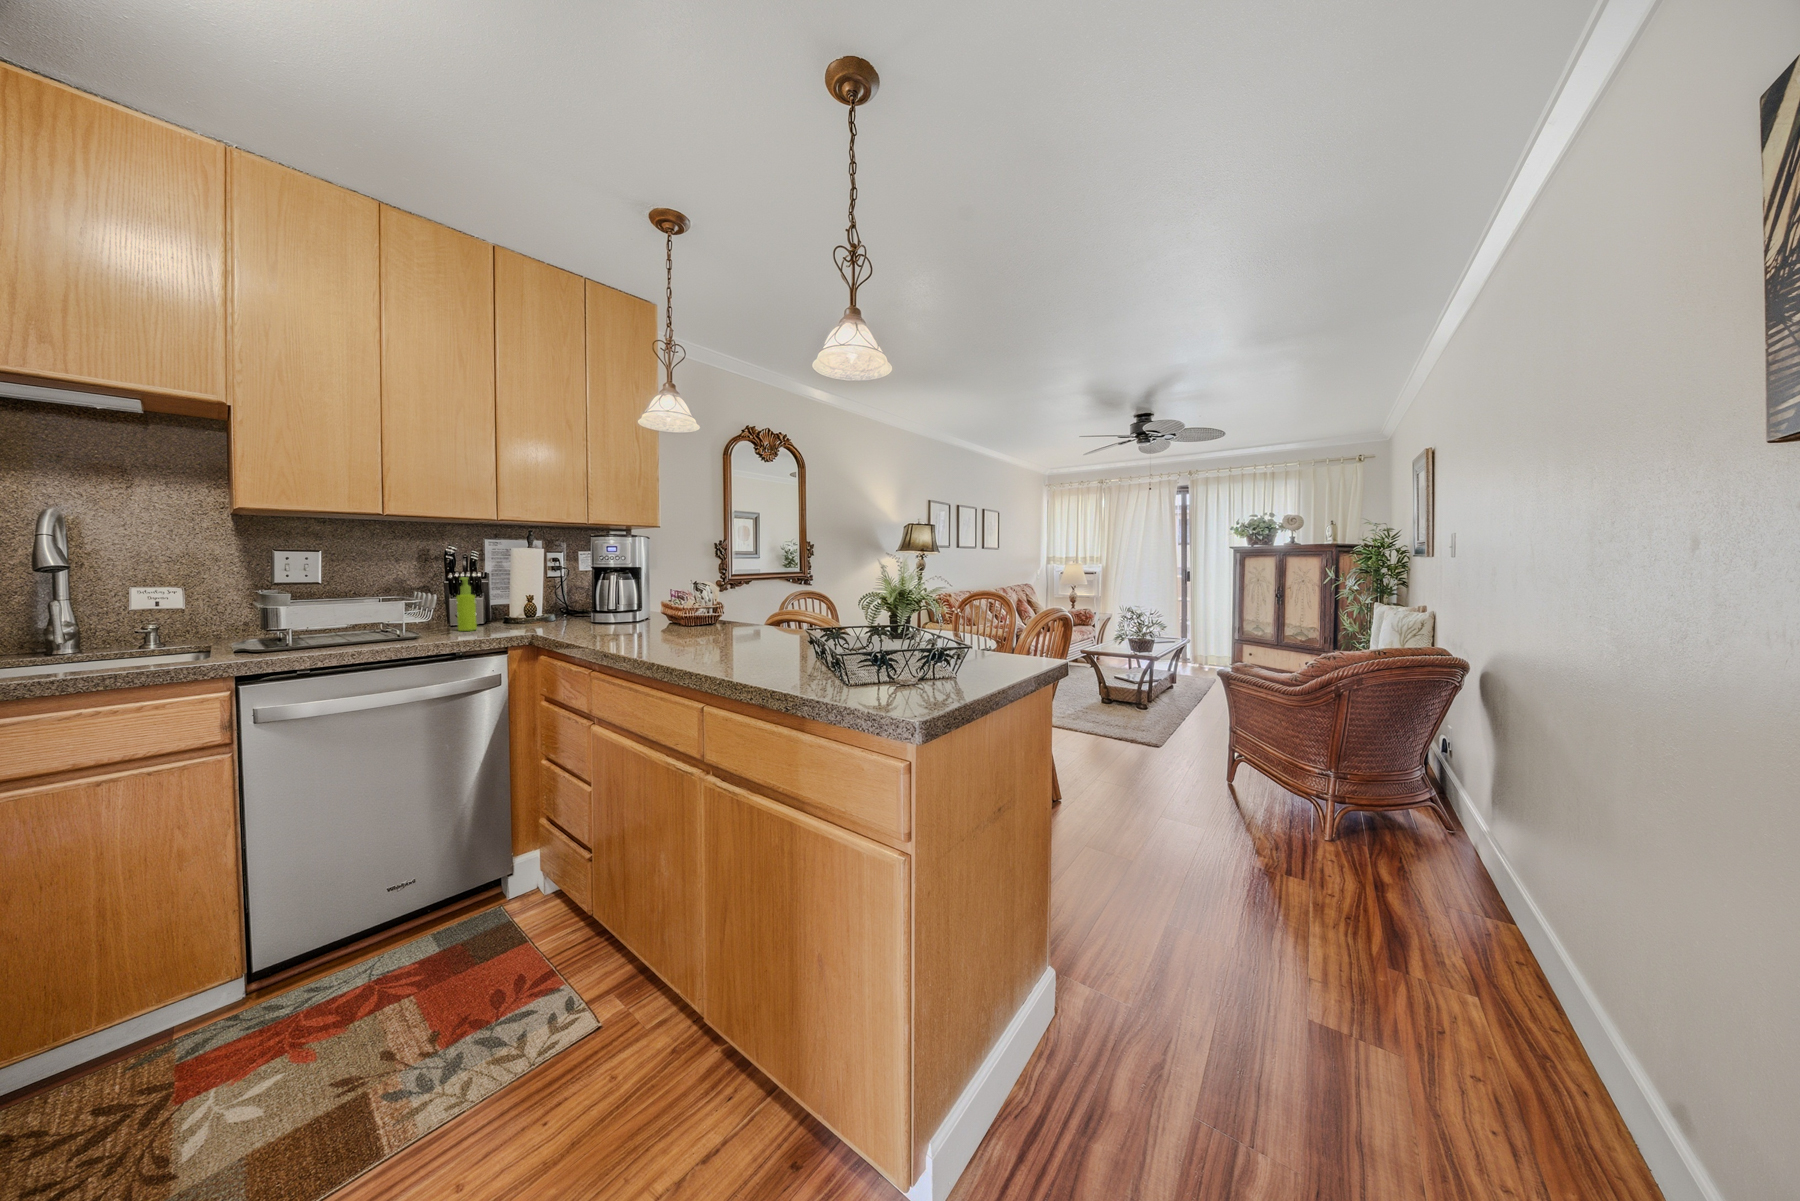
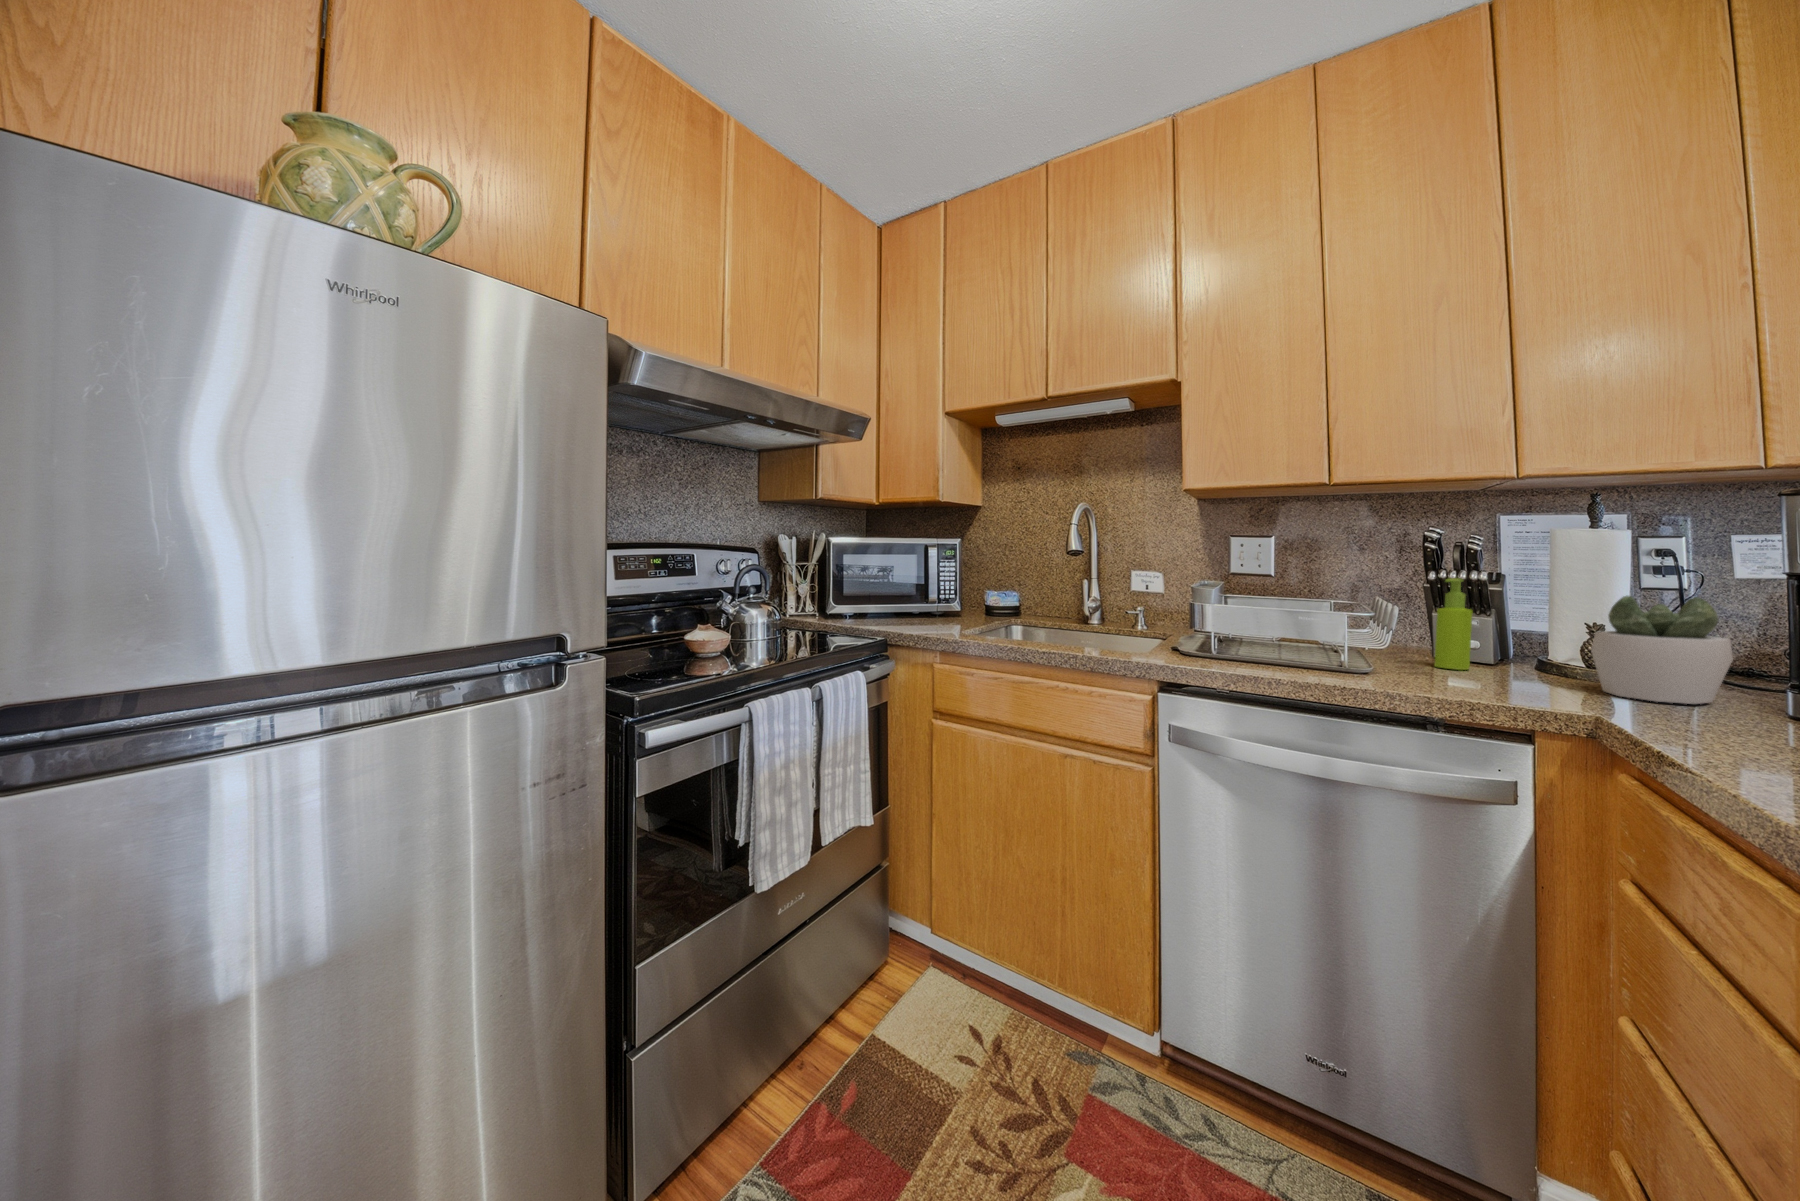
succulent plant: none [529,584,576,632] -> present [1591,596,1733,704]

